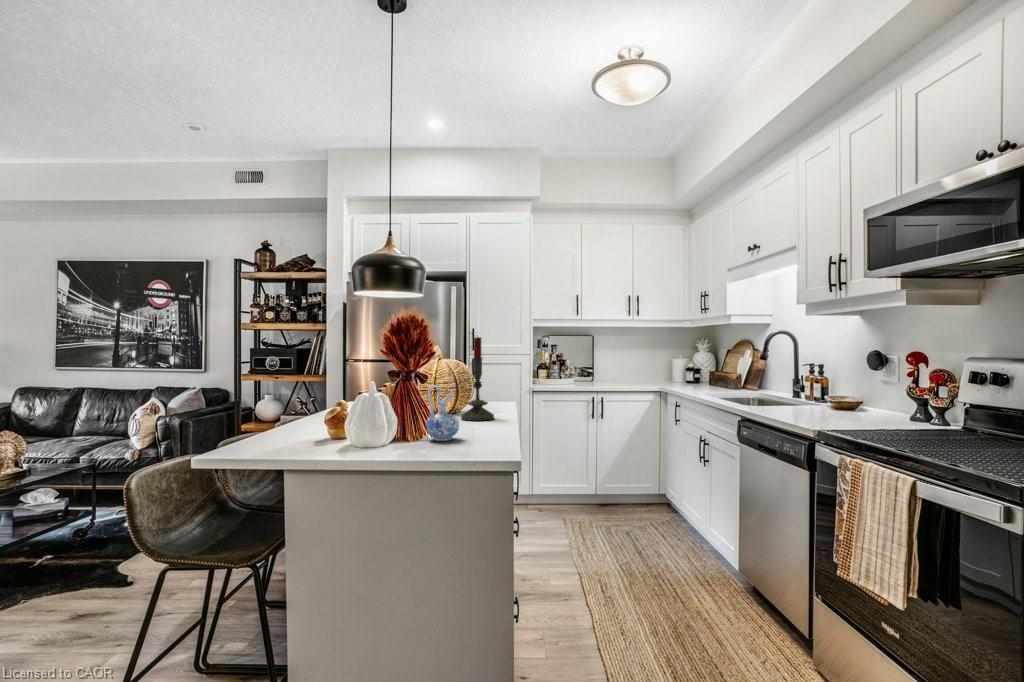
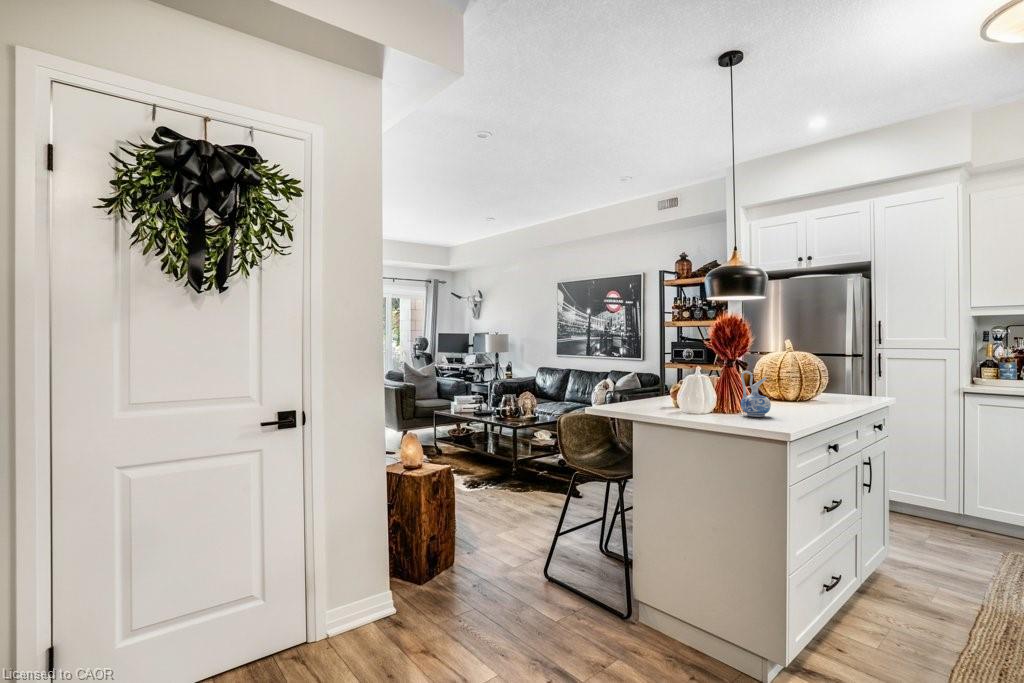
candle: present [461,337,494,421] -> none [802,329,838,409]

